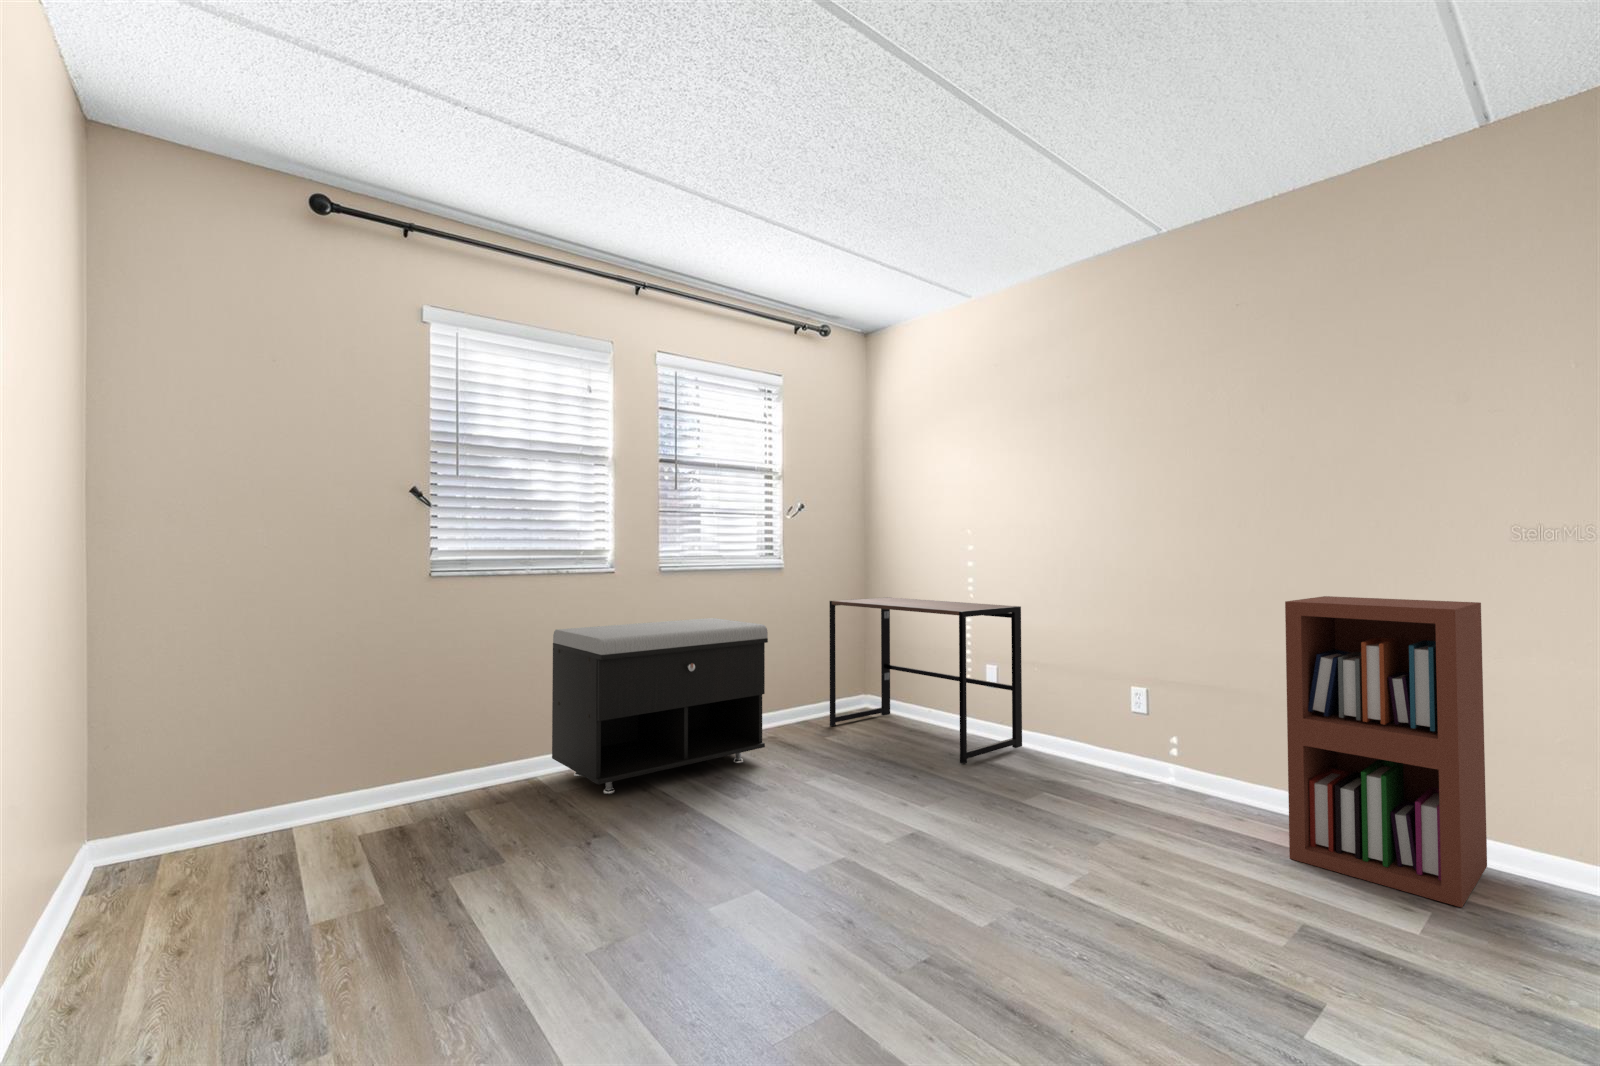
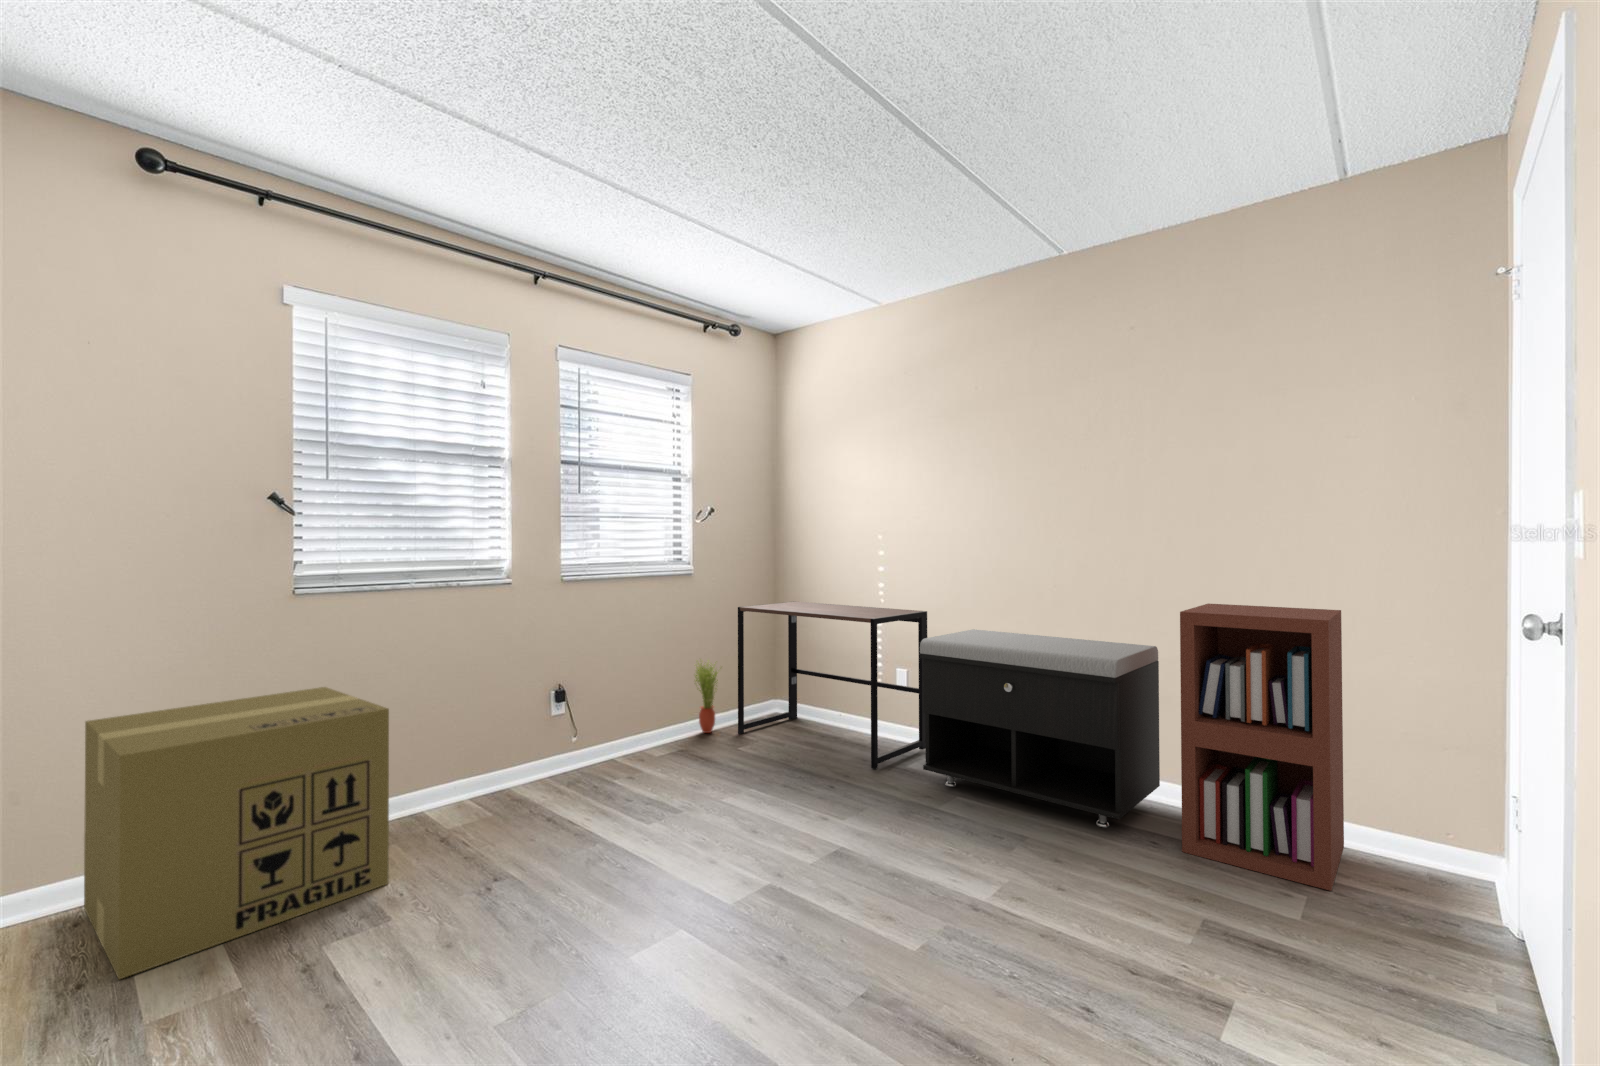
storage bench: present [552,618,768,794] -> present [920,629,1160,828]
potted plant: none [786,651,815,724] -> present [695,662,718,733]
cardboard box: none [264,660,505,892] -> present [84,687,389,979]

